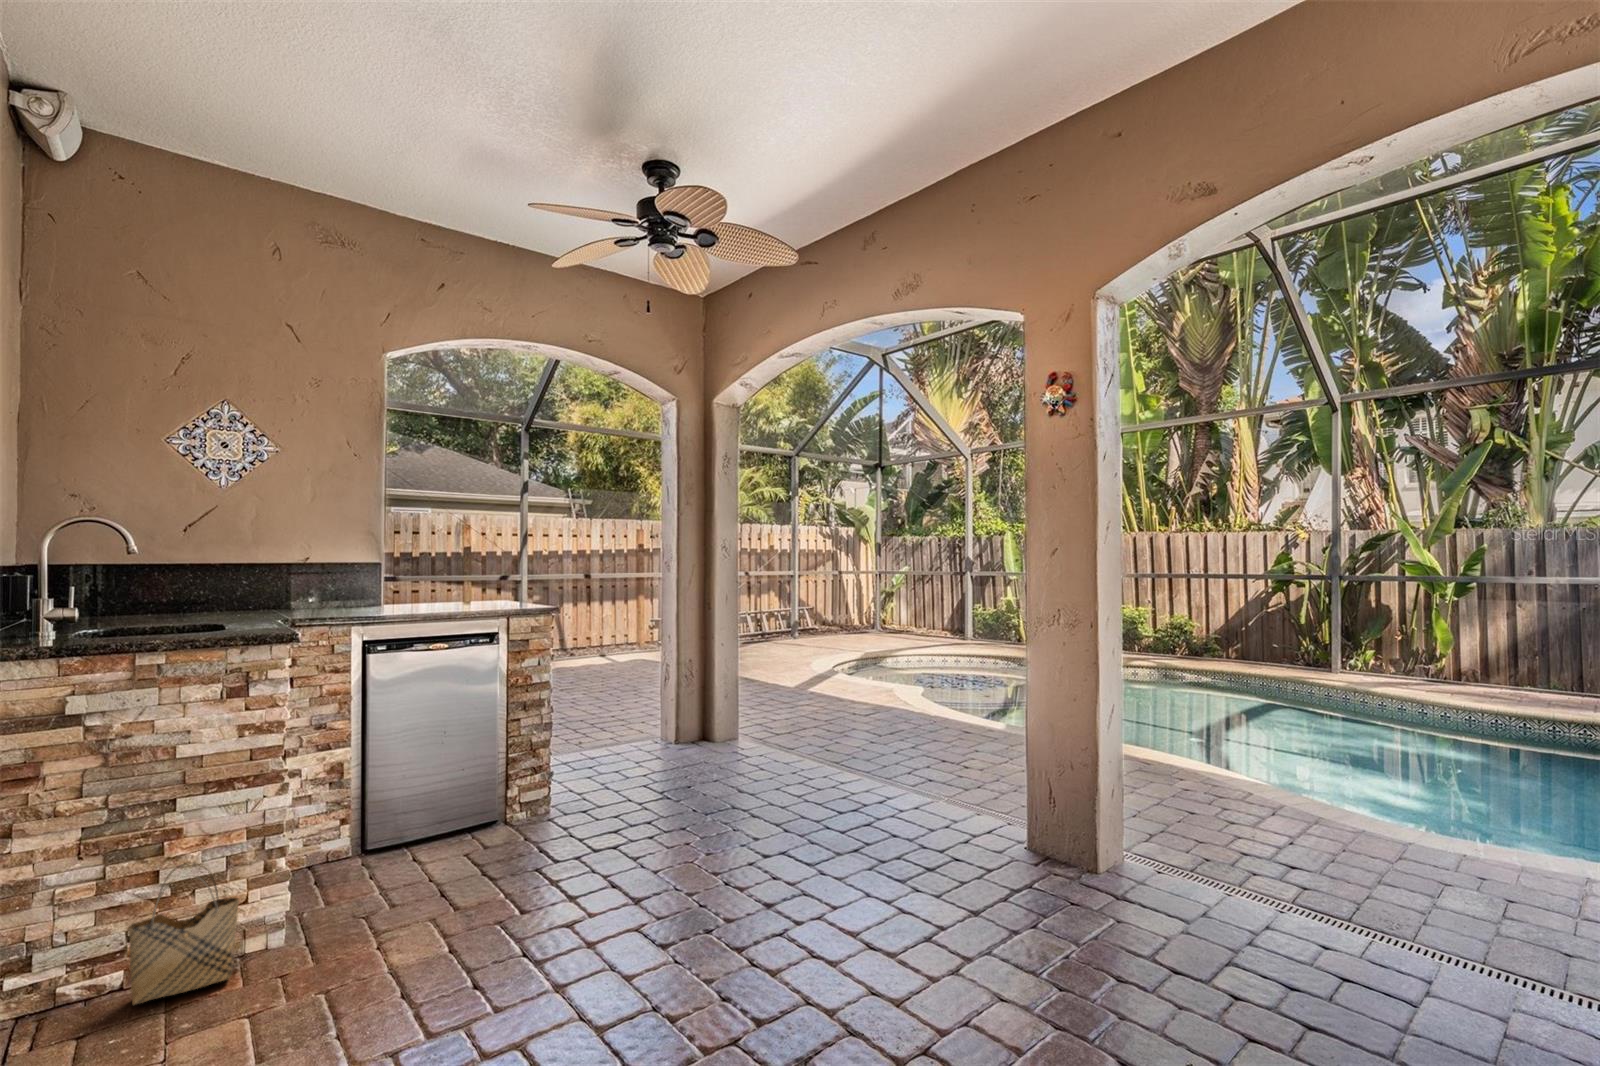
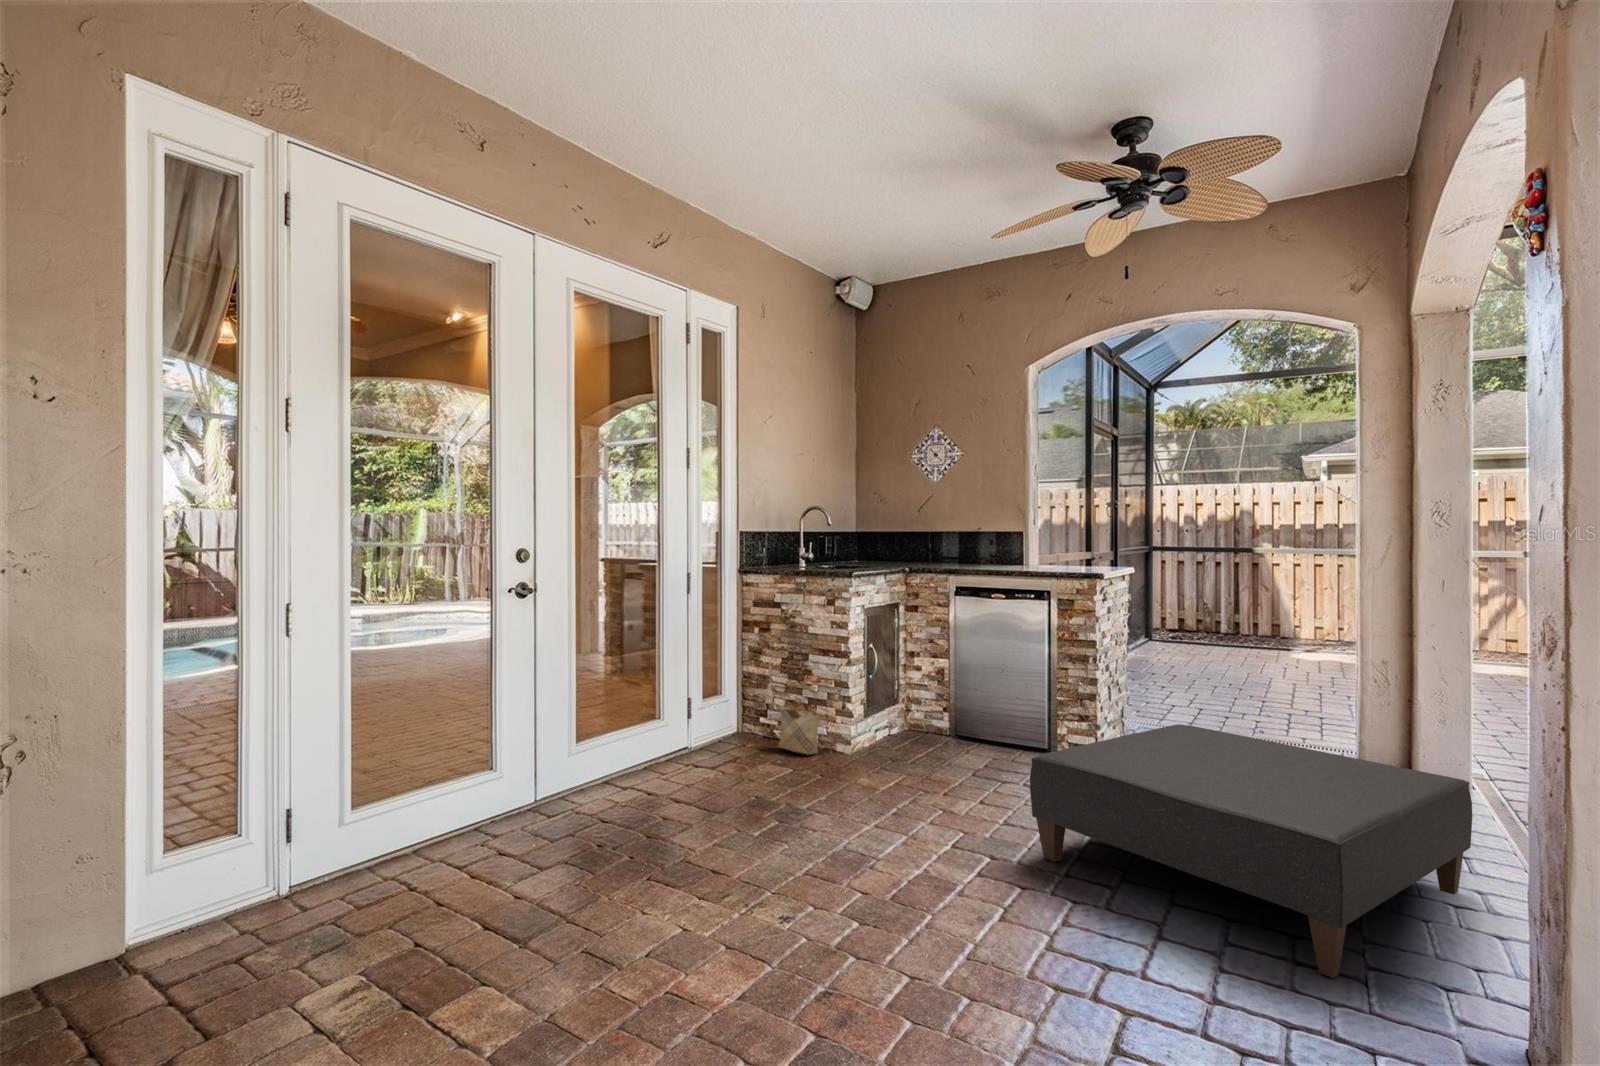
ottoman: none [685,725,969,902] -> present [1030,724,1472,978]

